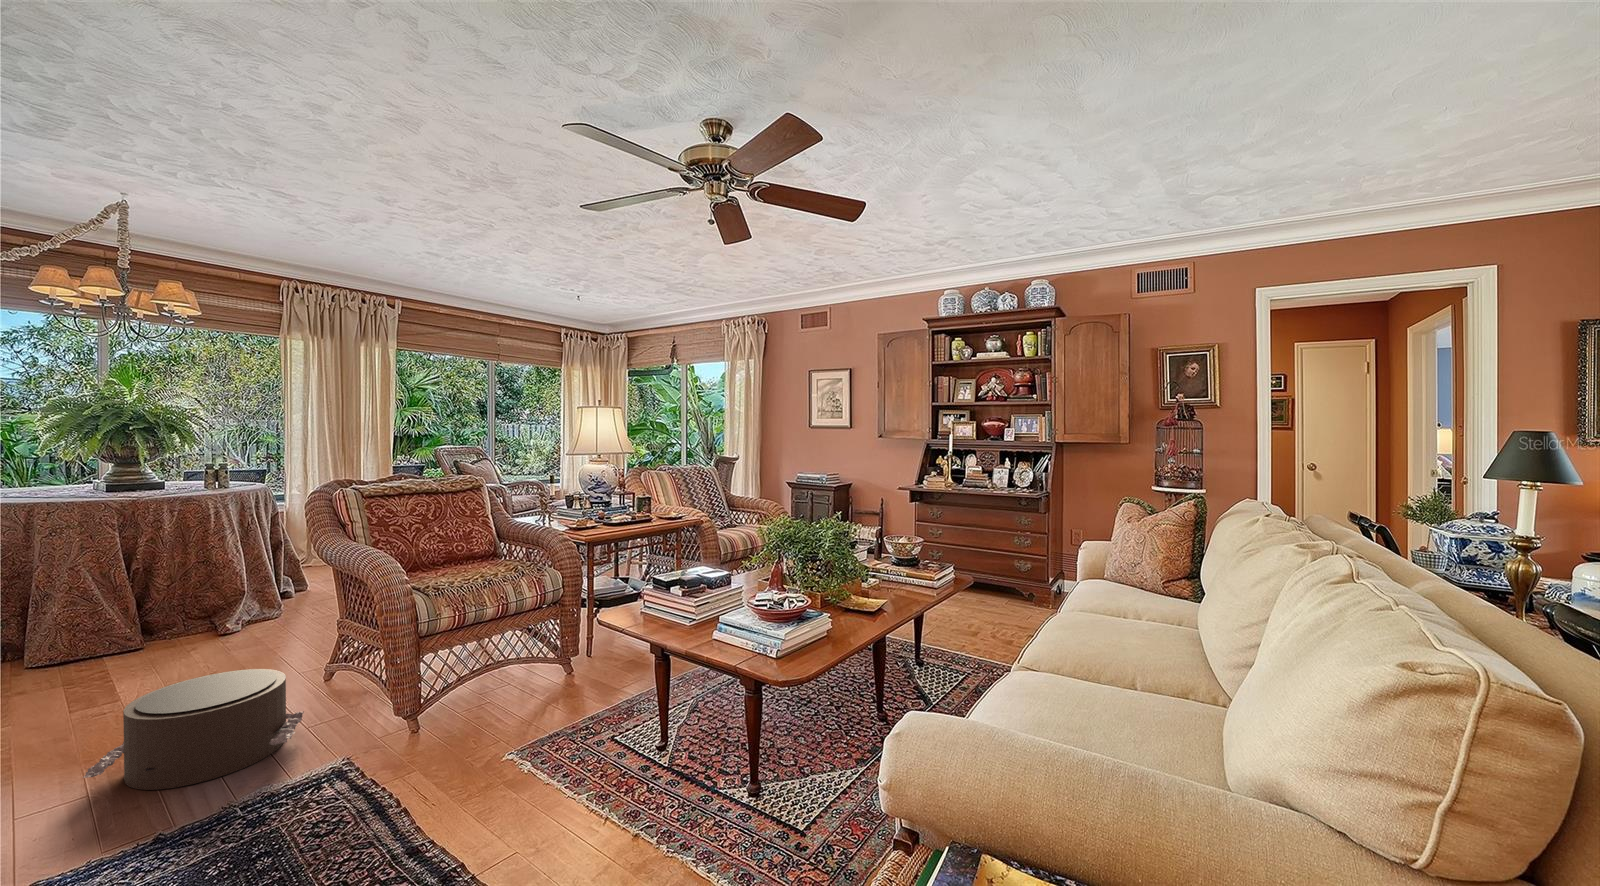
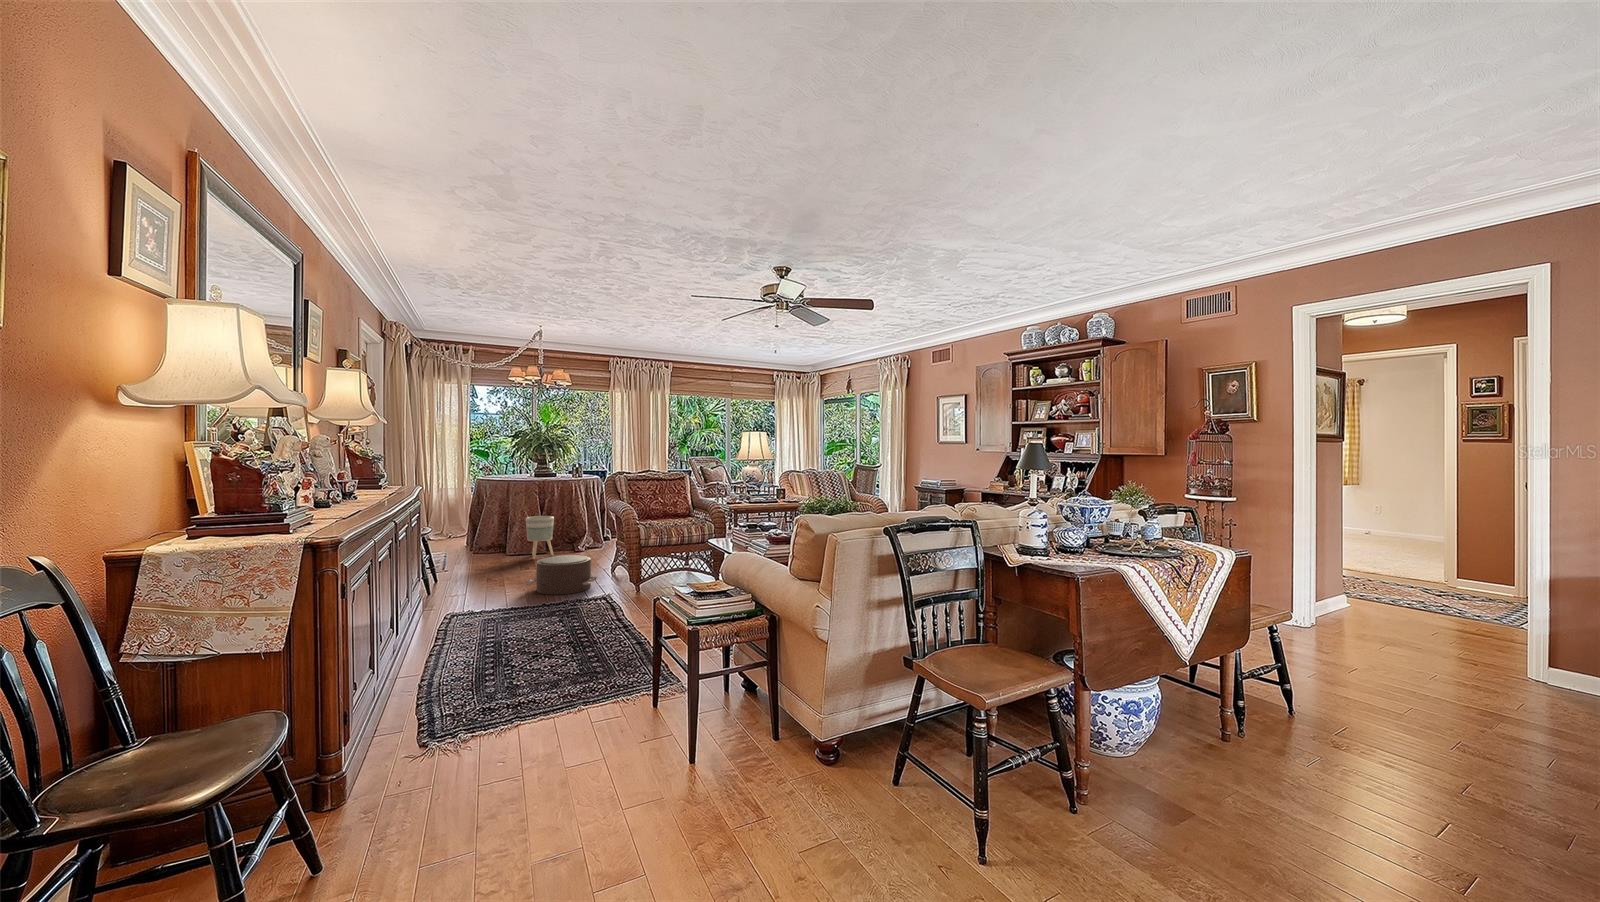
planter: none [79,573,161,671] -> present [526,516,554,559]

